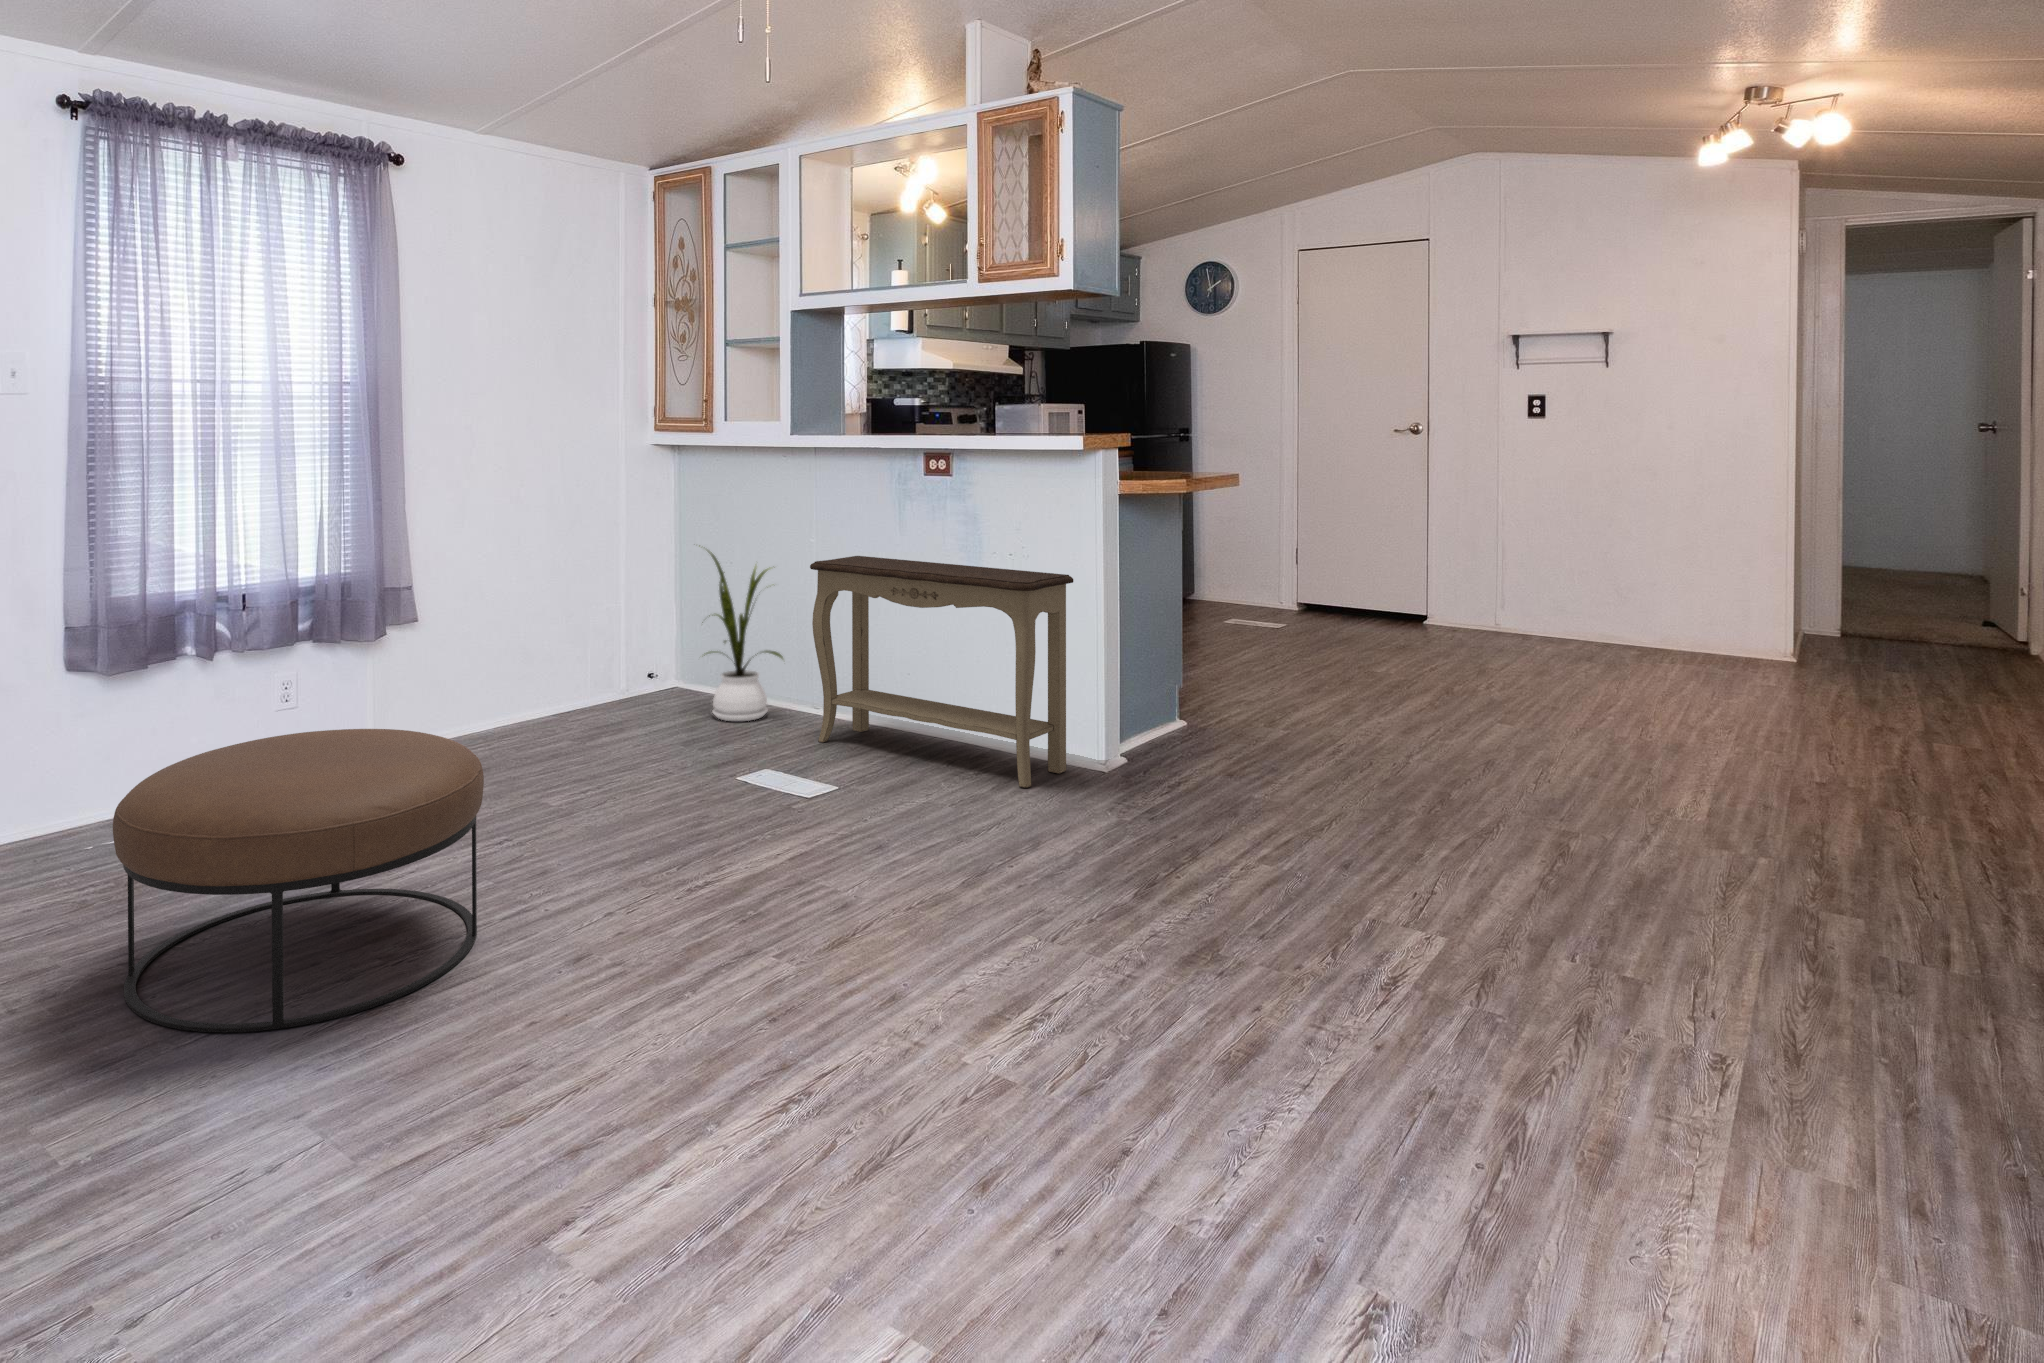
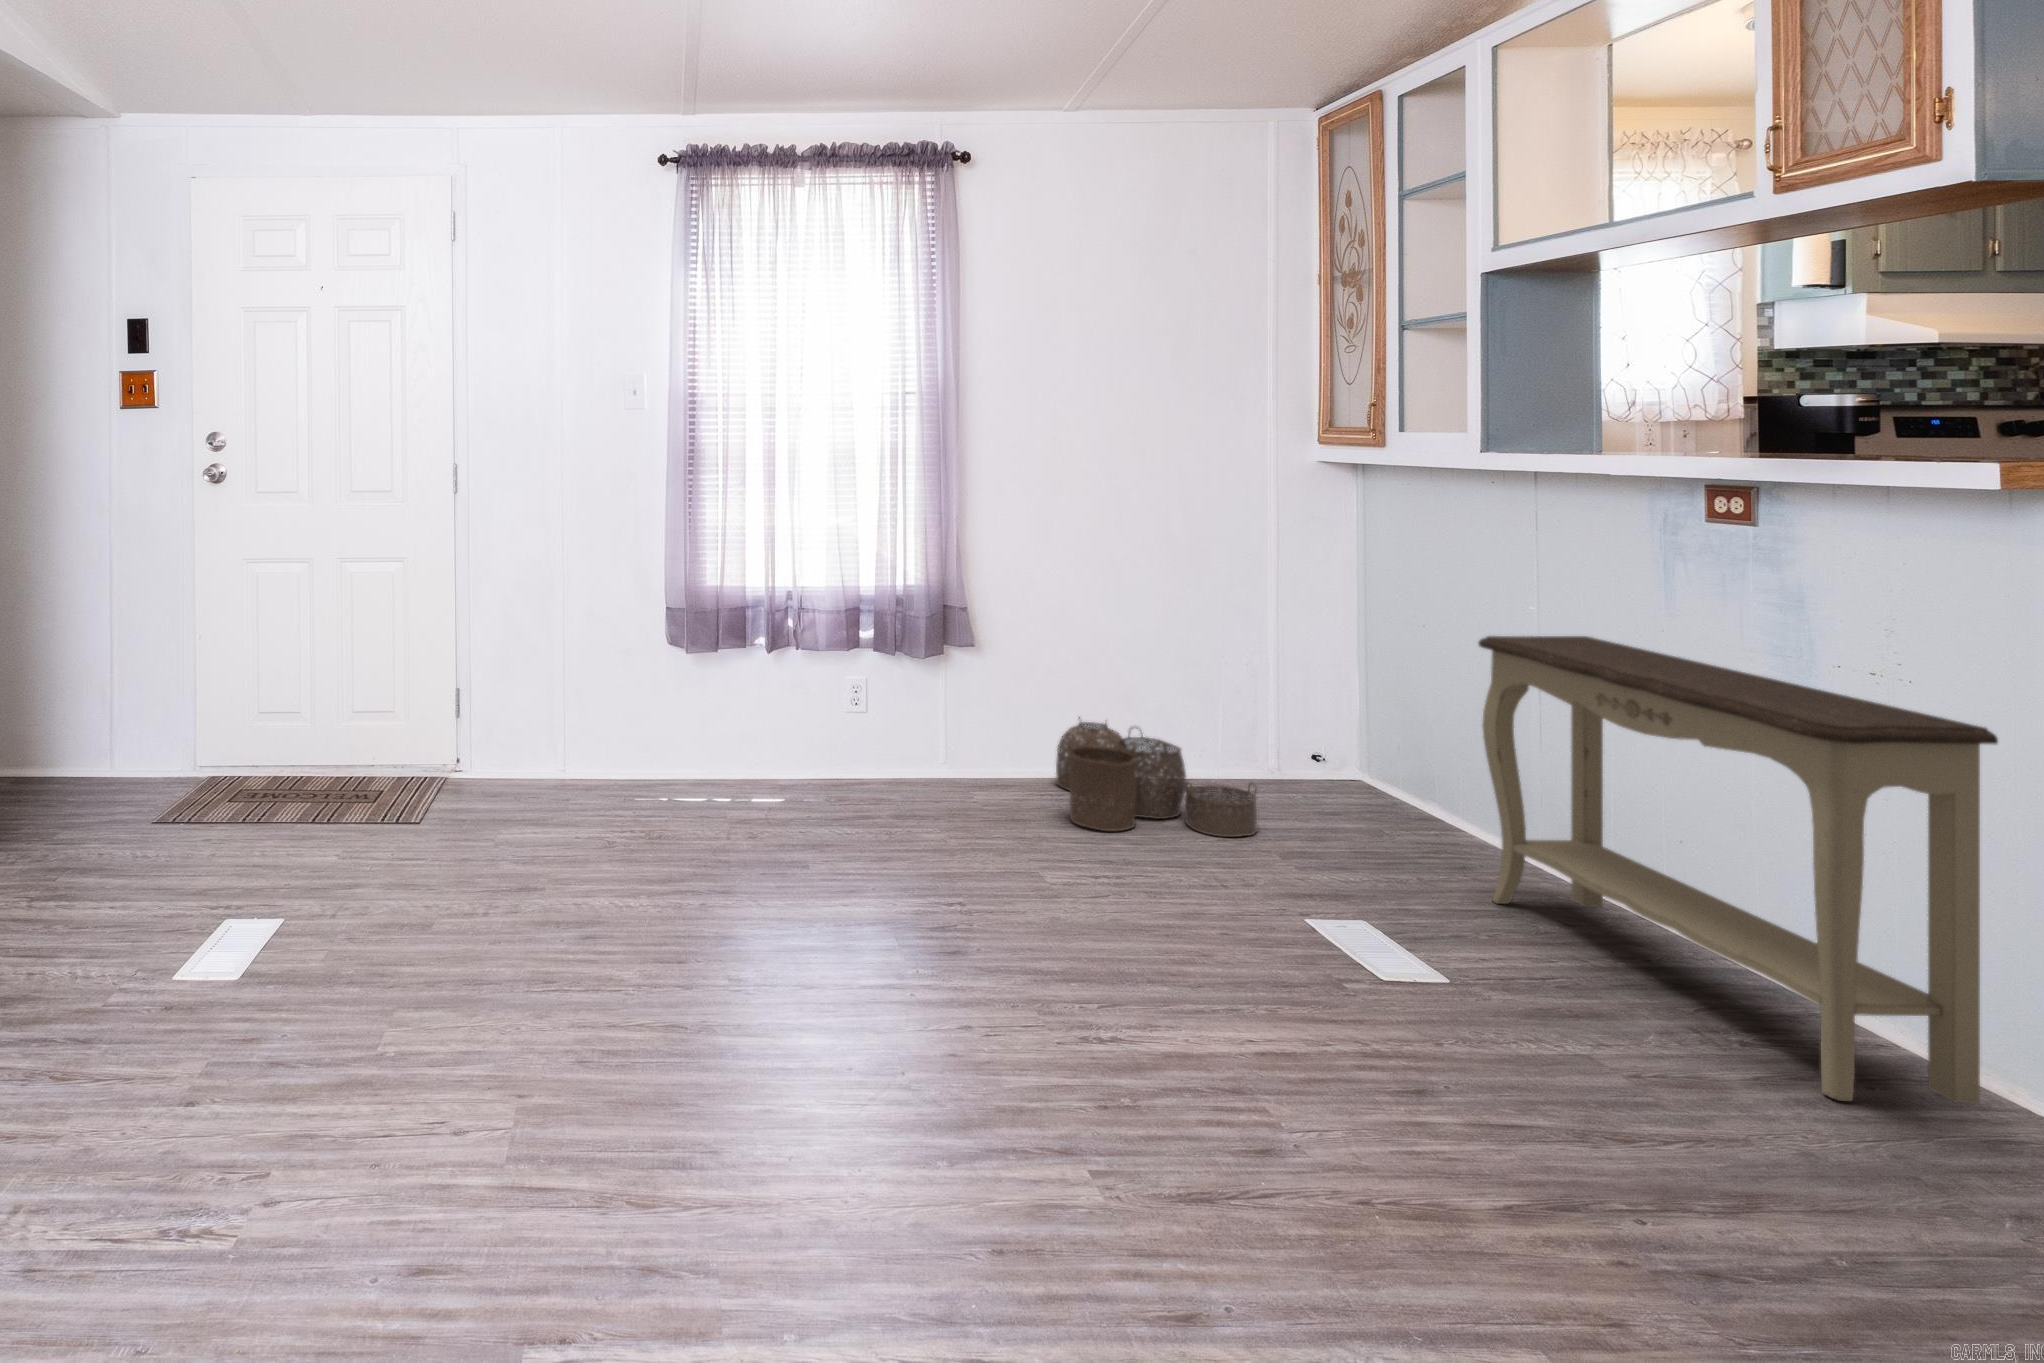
house plant: present [699,545,783,721] -> none [1343,591,1476,844]
woven basket: none [476,675,656,765] -> present [1056,717,1257,837]
ottoman: present [113,729,484,1032] -> none [531,731,856,1023]

